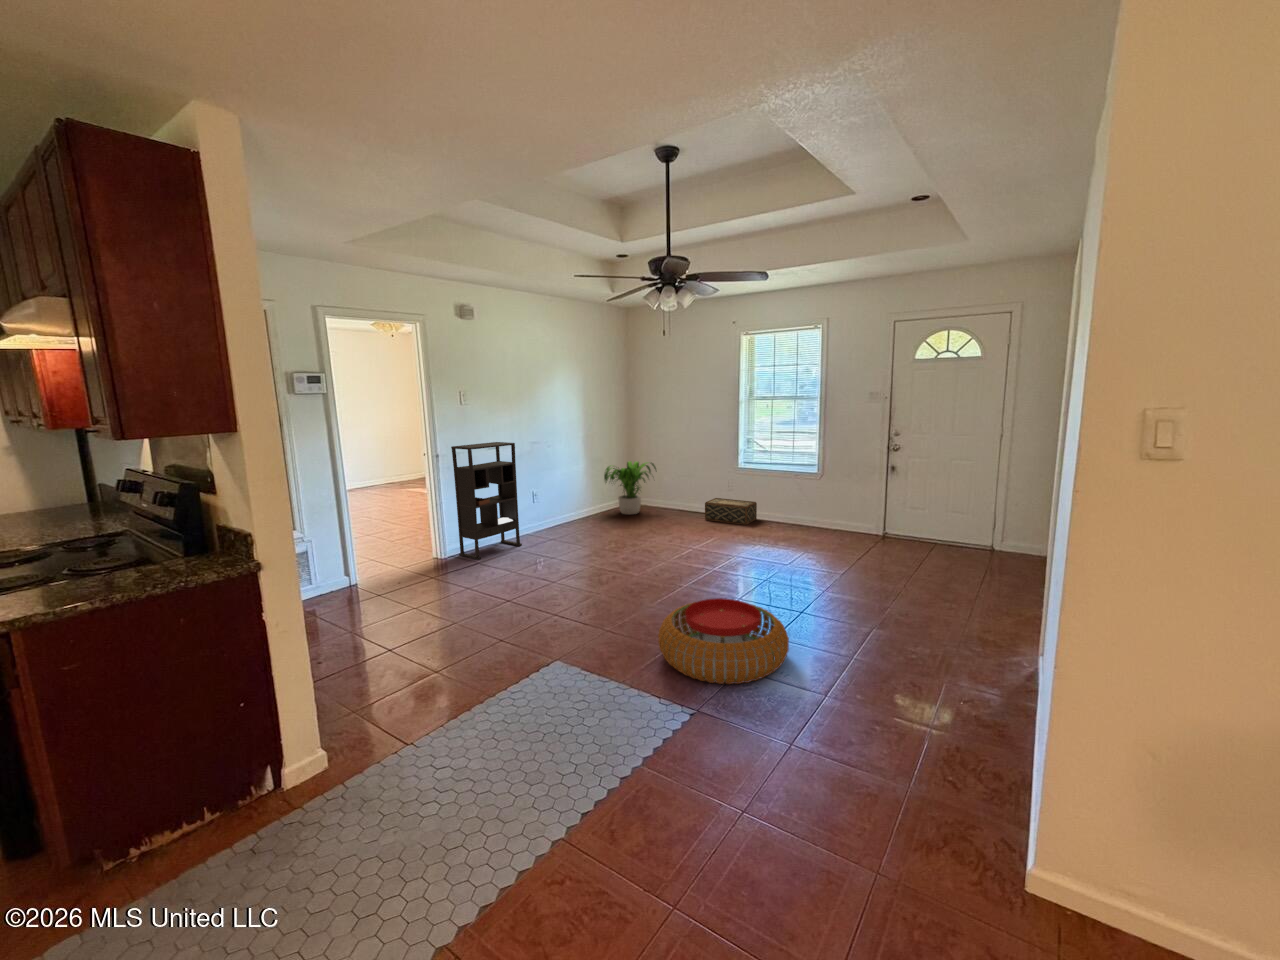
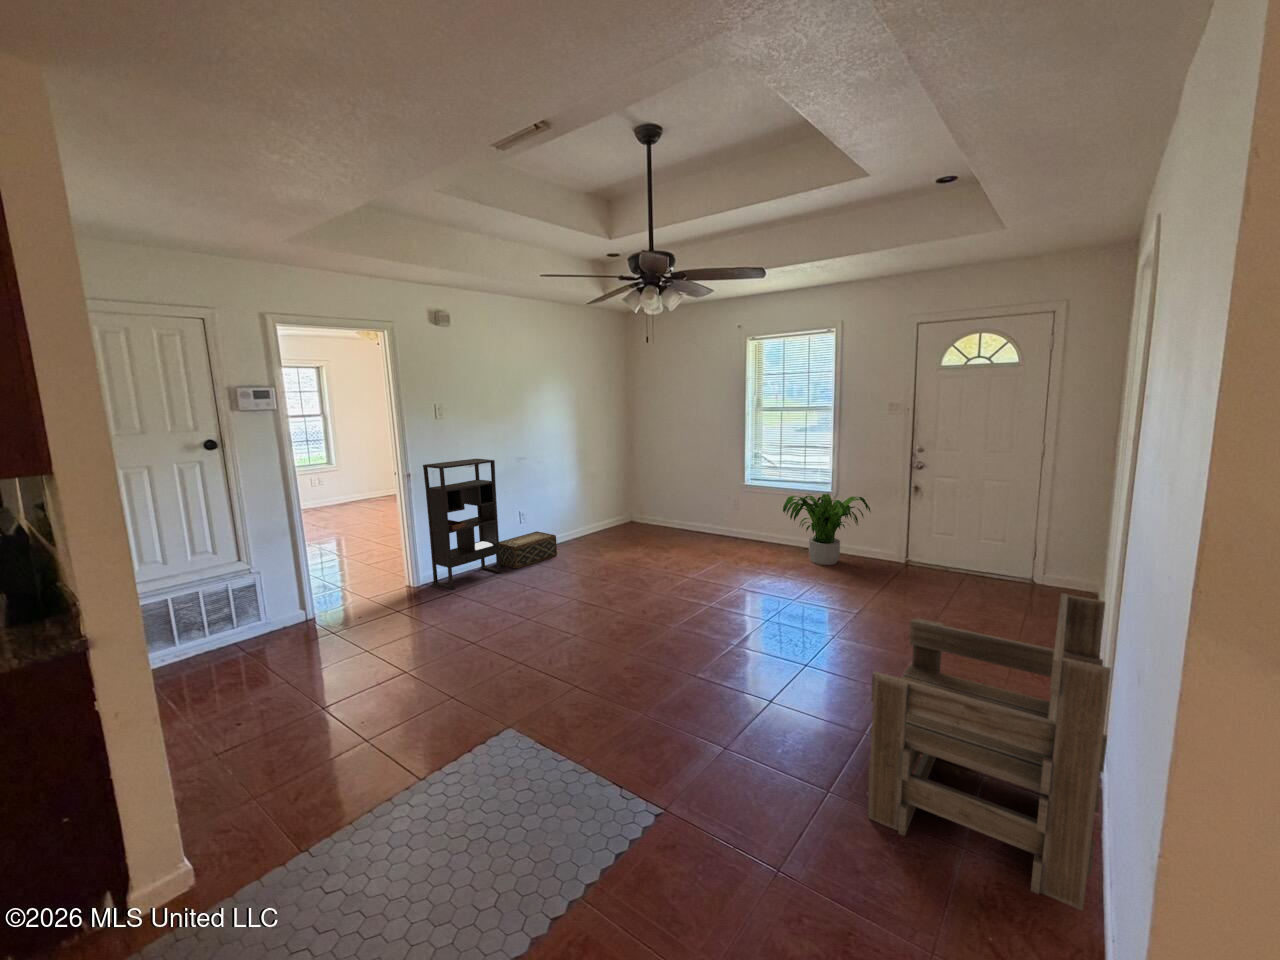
potted plant: present [604,461,656,514] -> present [783,494,871,565]
woven basket: present [705,498,757,525] -> present [499,531,557,569]
armchair: none [857,535,1043,766] -> present [868,593,1111,910]
pouf: present [658,598,789,684] -> none [631,654,787,769]

